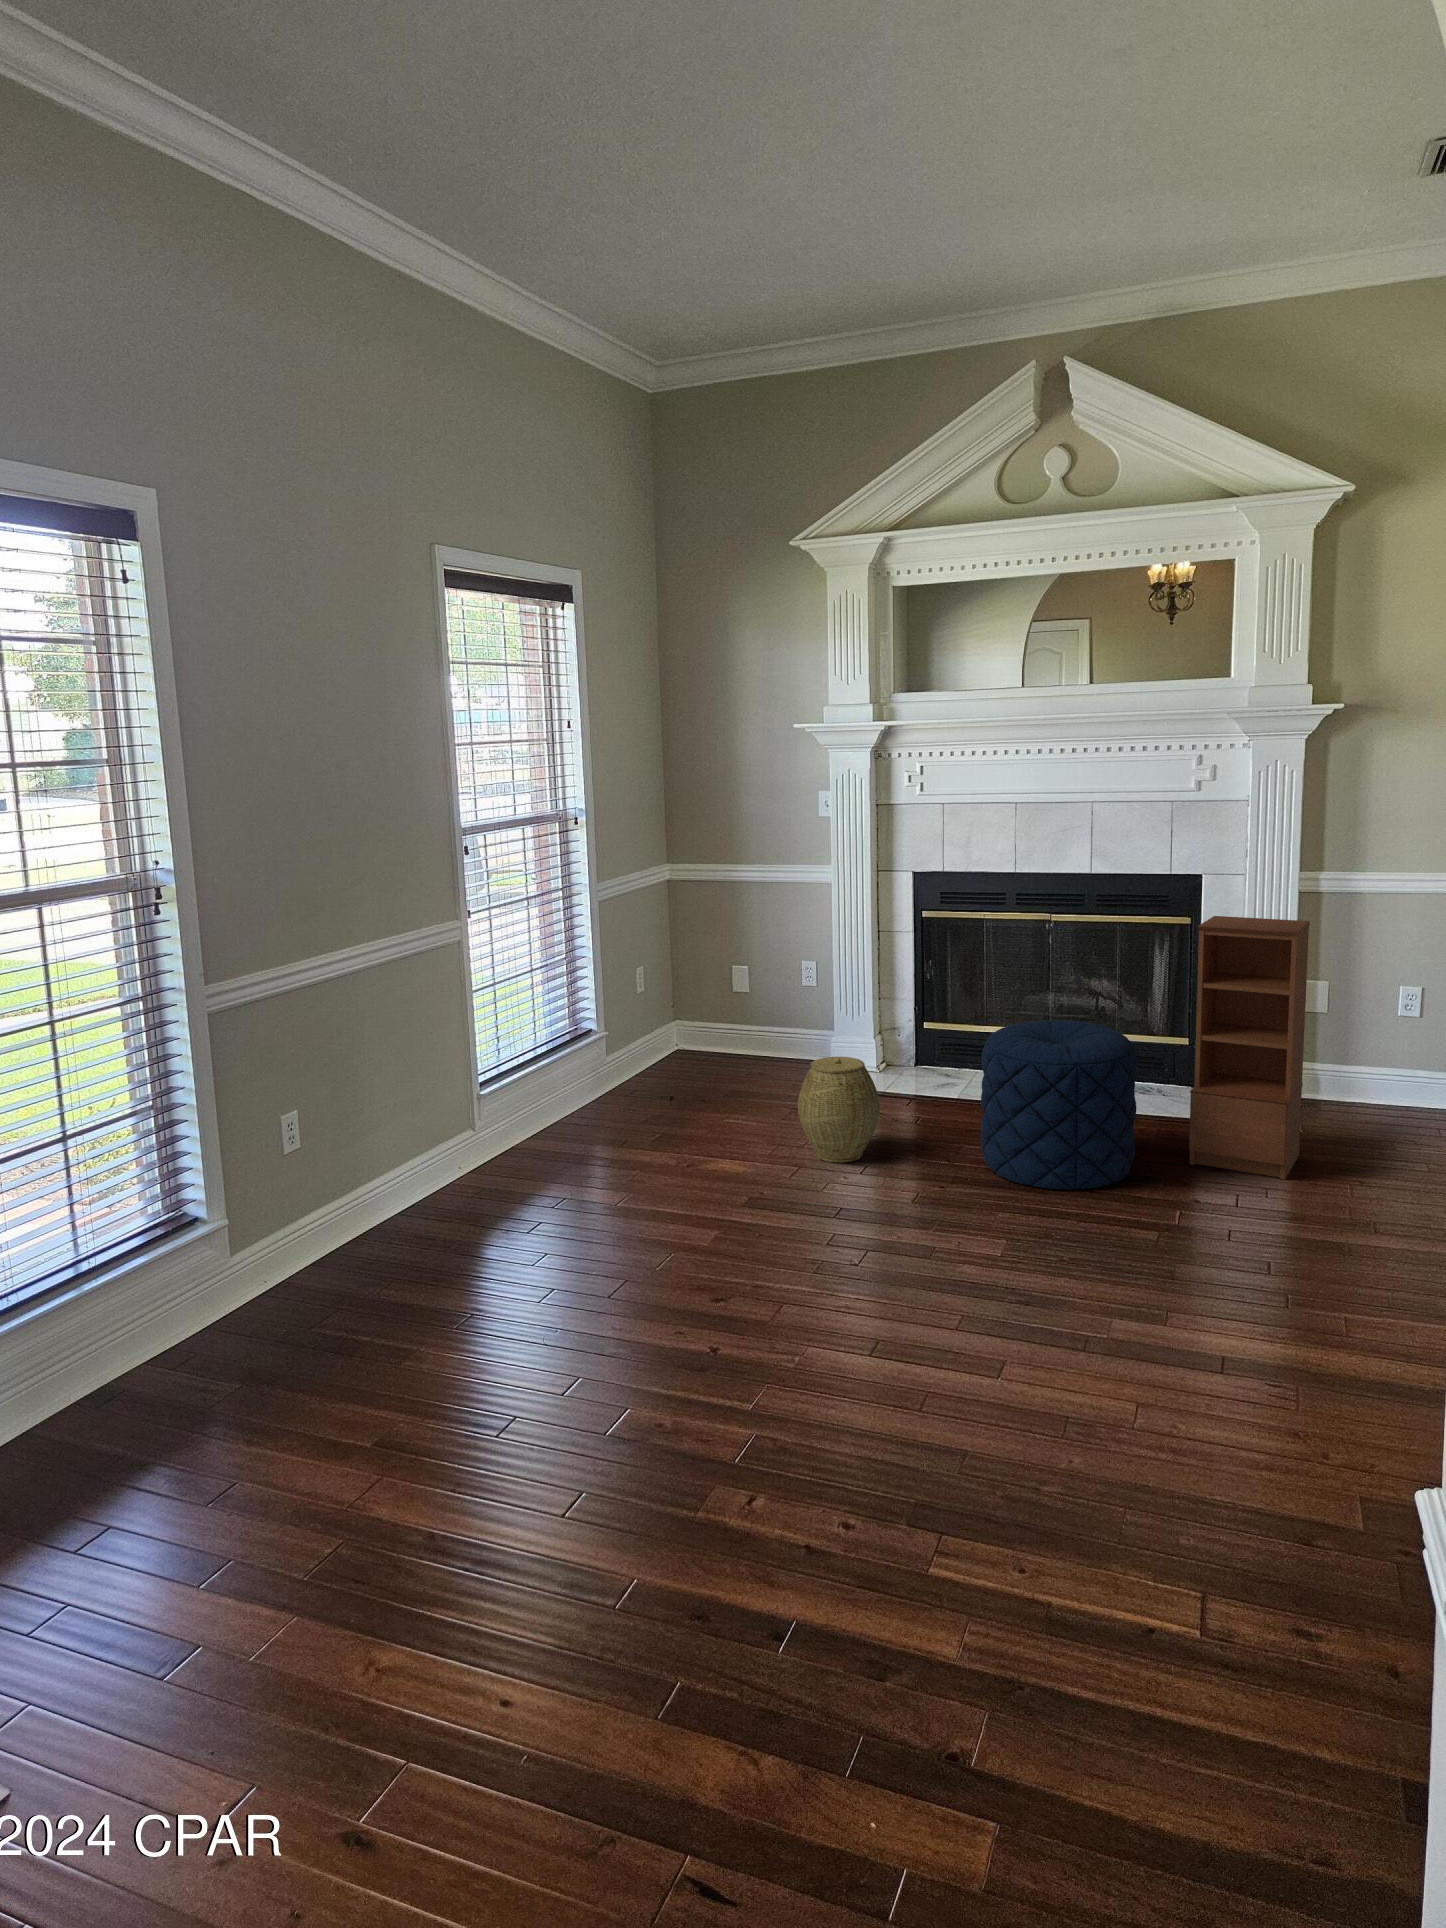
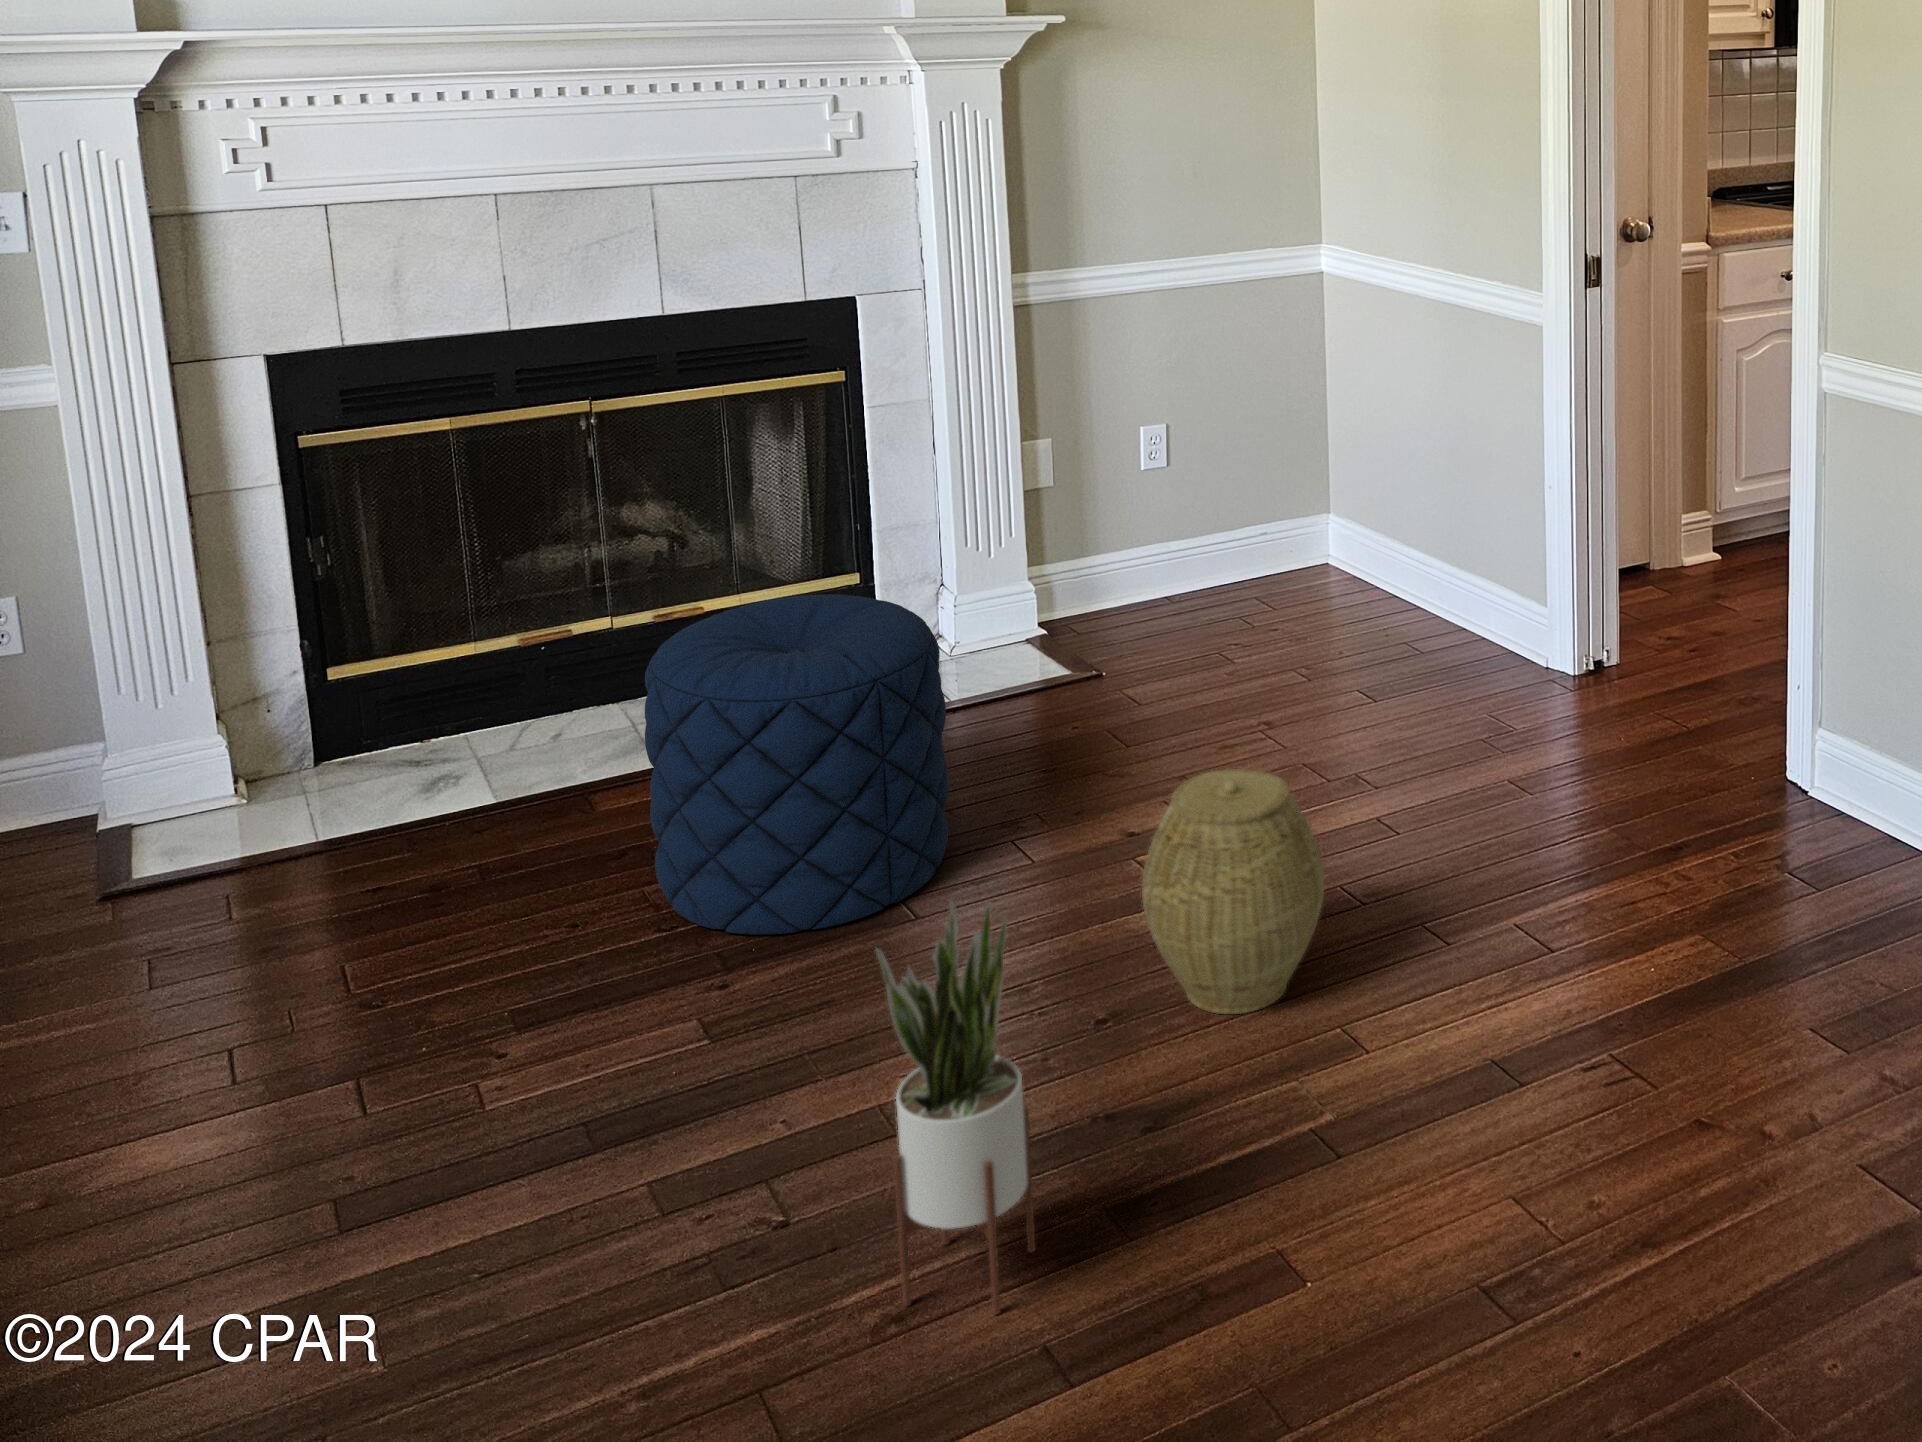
bookcase: present [1189,916,1310,1180] -> none [972,358,1156,791]
woven basket: present [798,1057,880,1162] -> present [1142,769,1324,1014]
potted plant: none [903,1132,989,1338] -> present [876,901,1036,1314]

